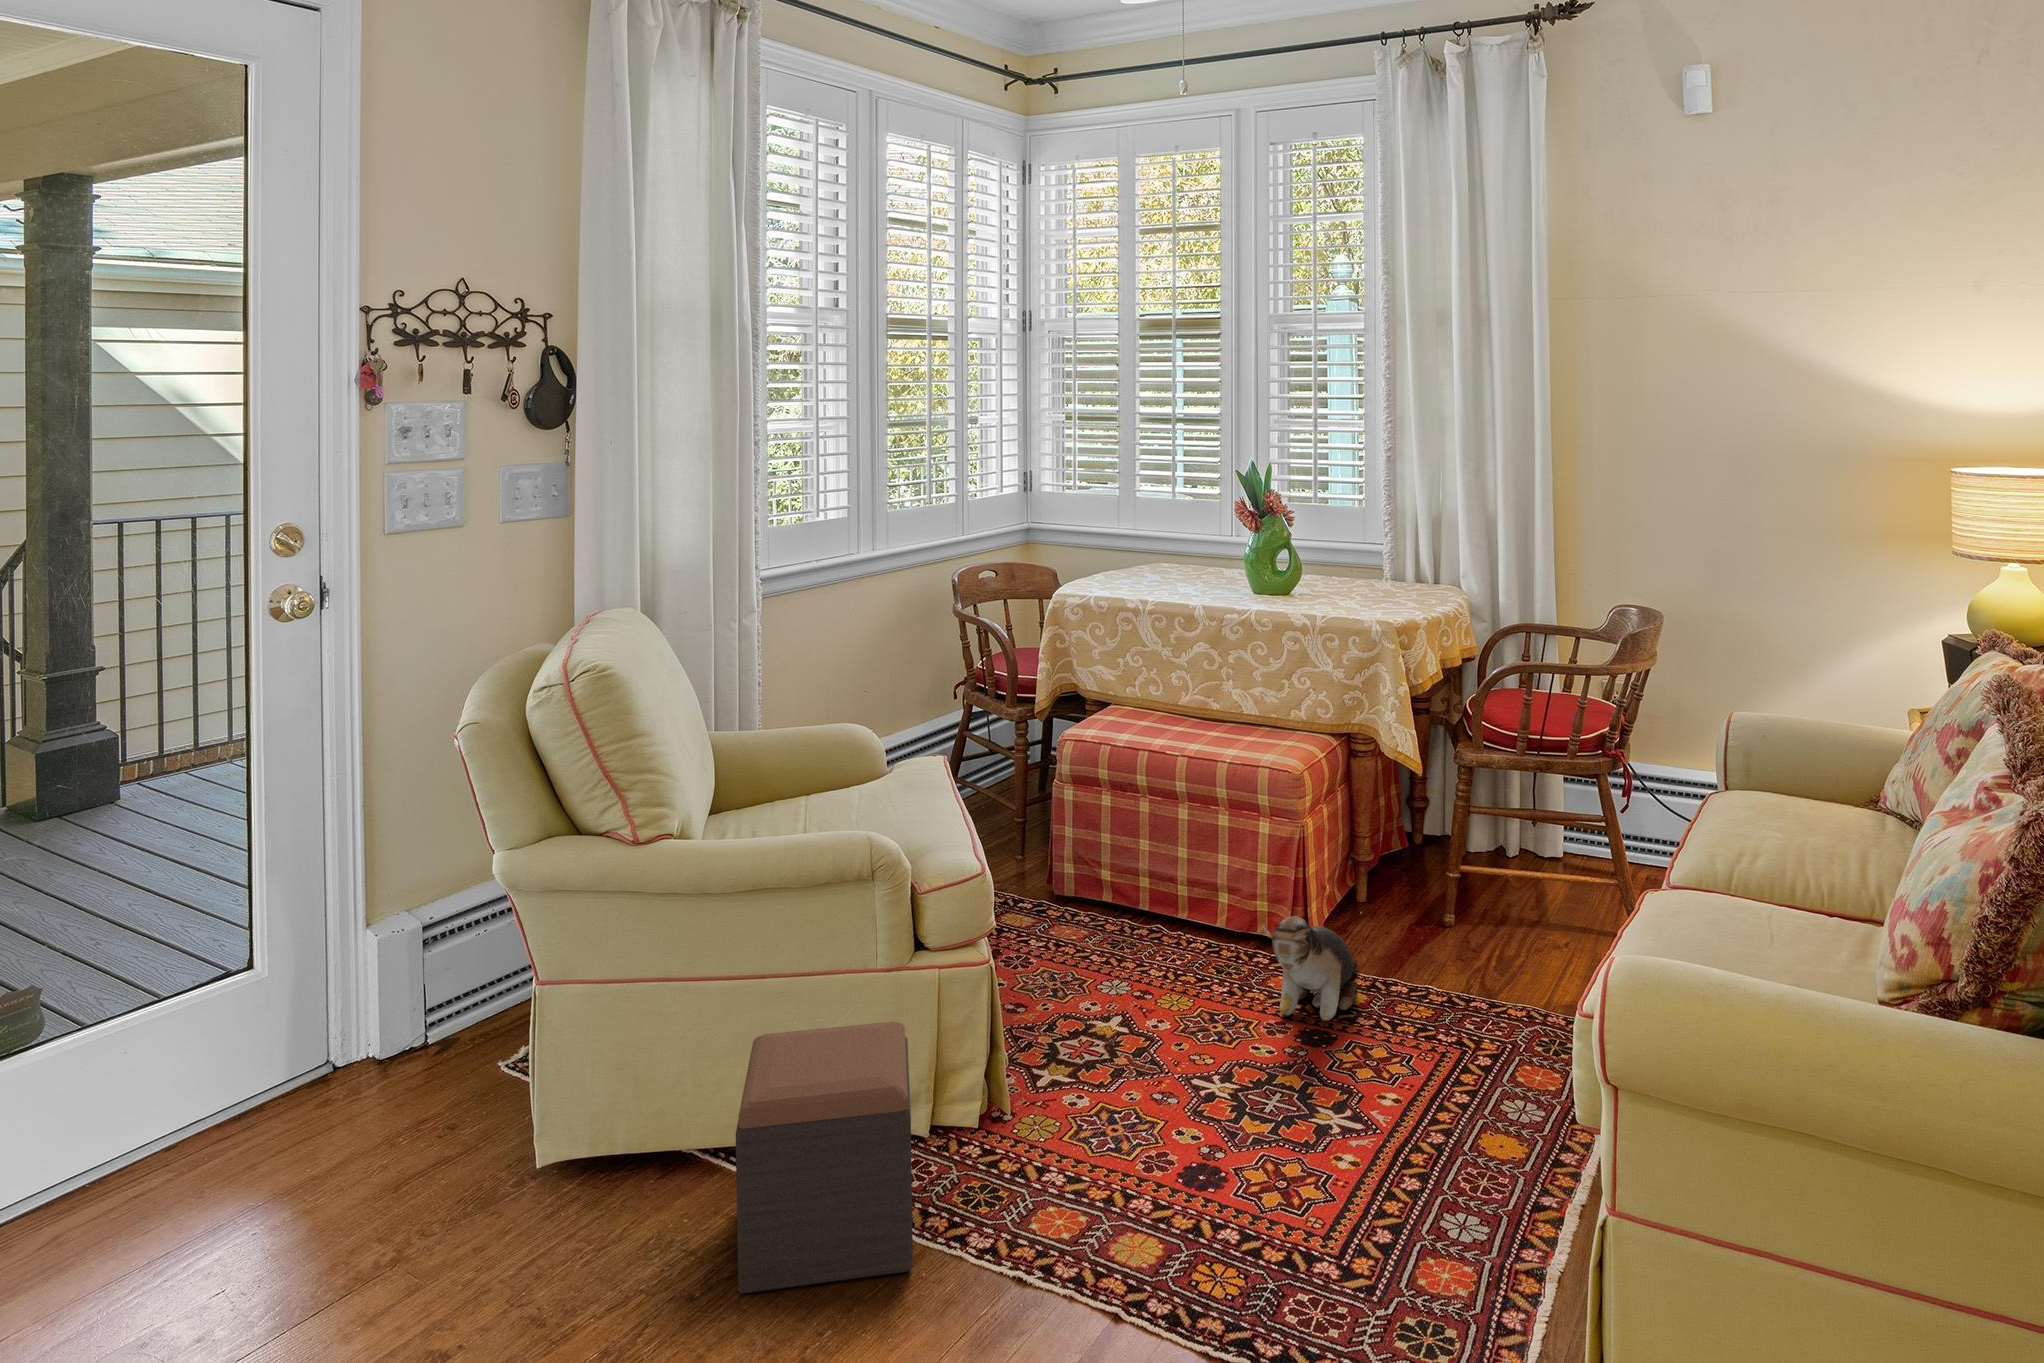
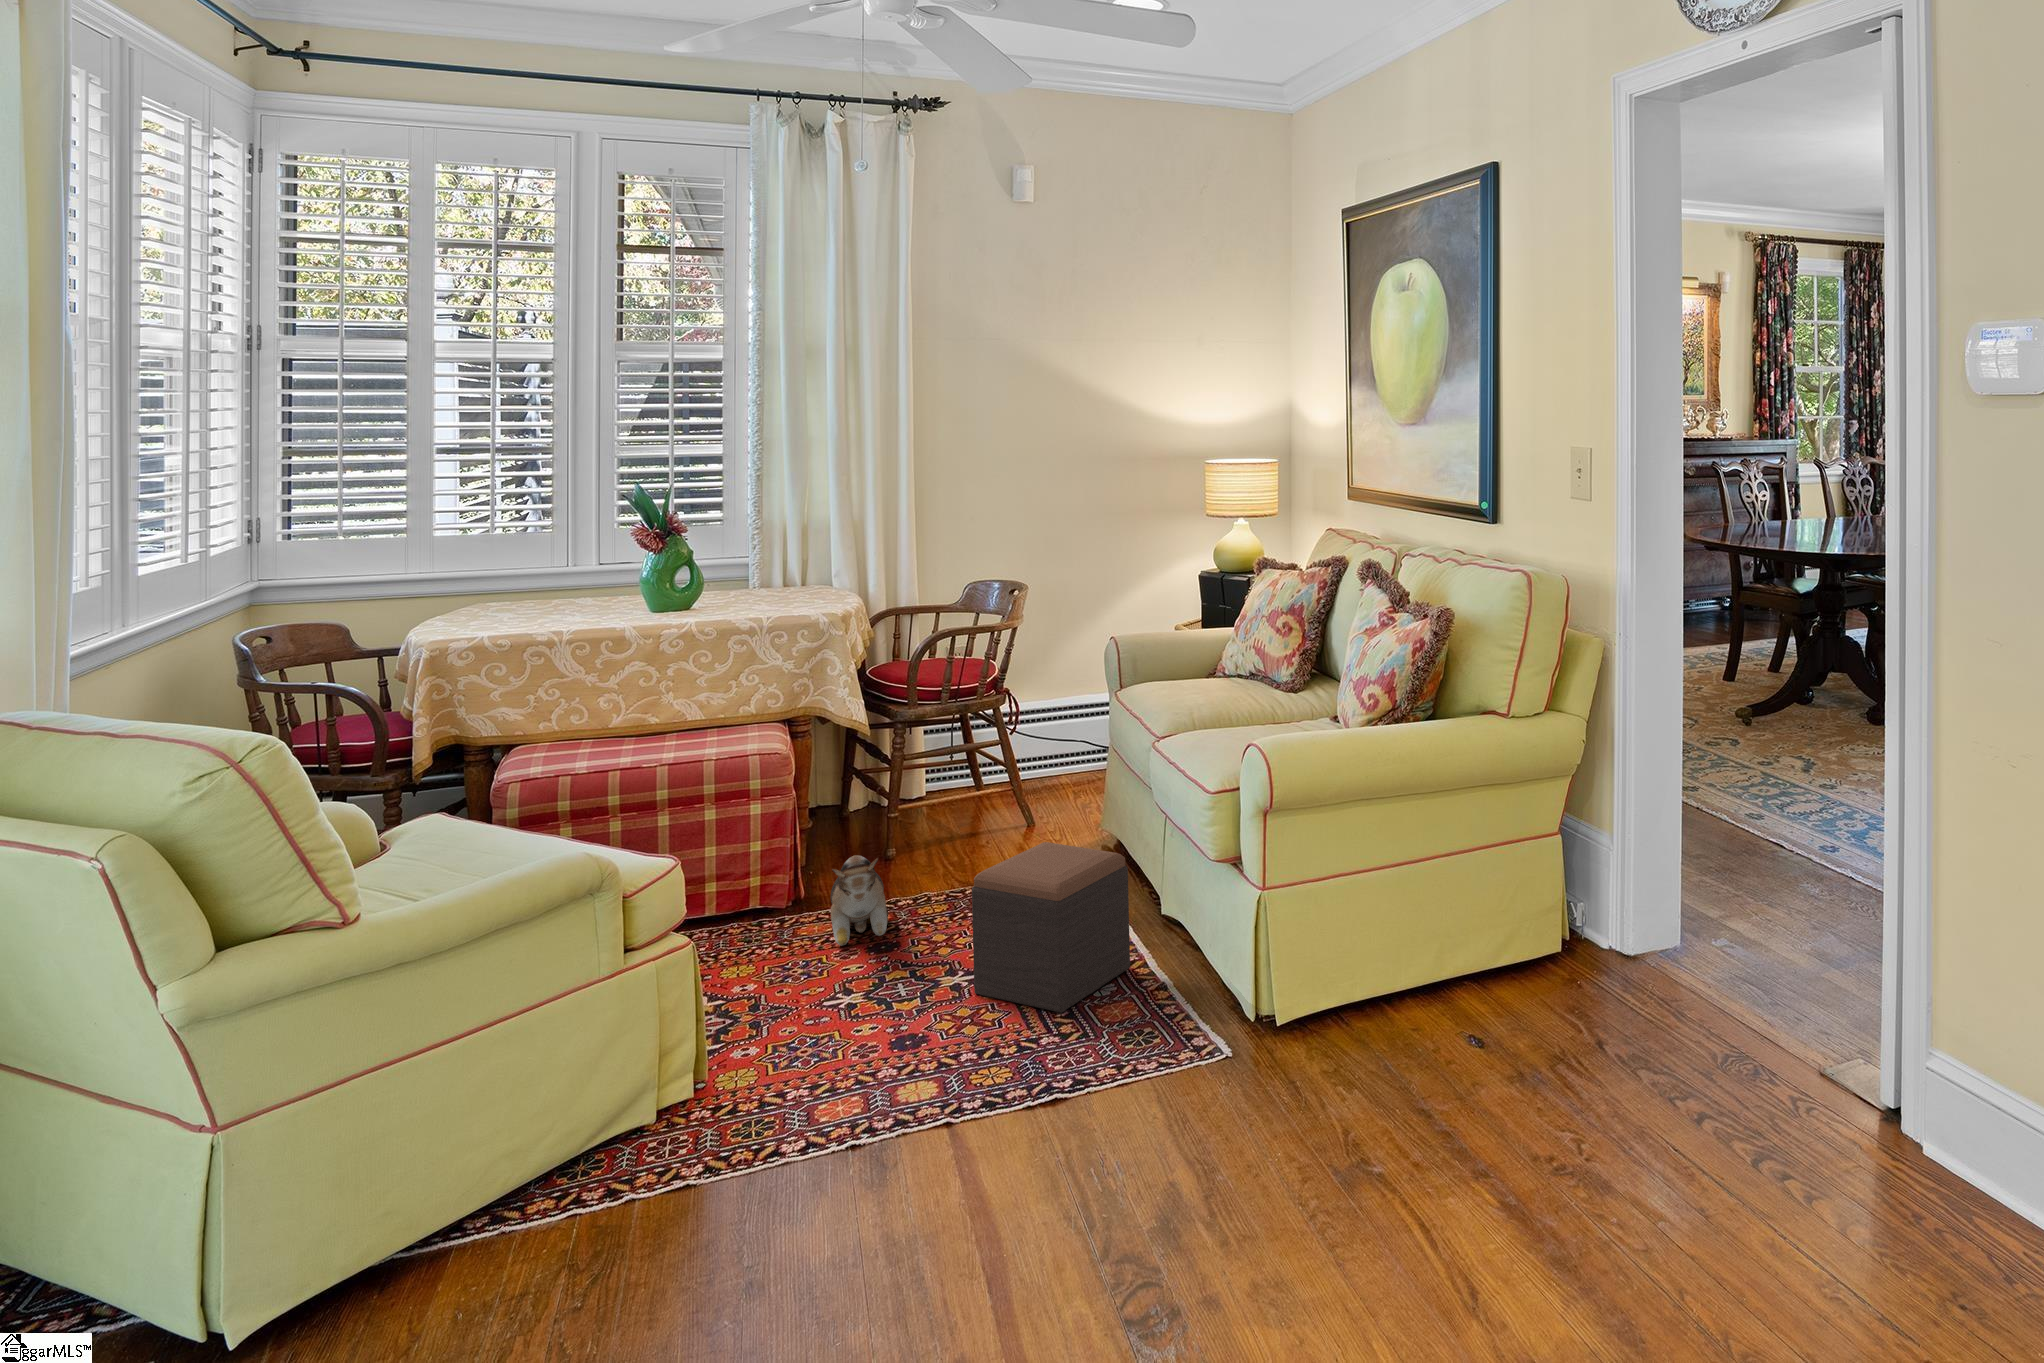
footstool: present [736,1022,913,1294] -> present [972,842,1130,1013]

